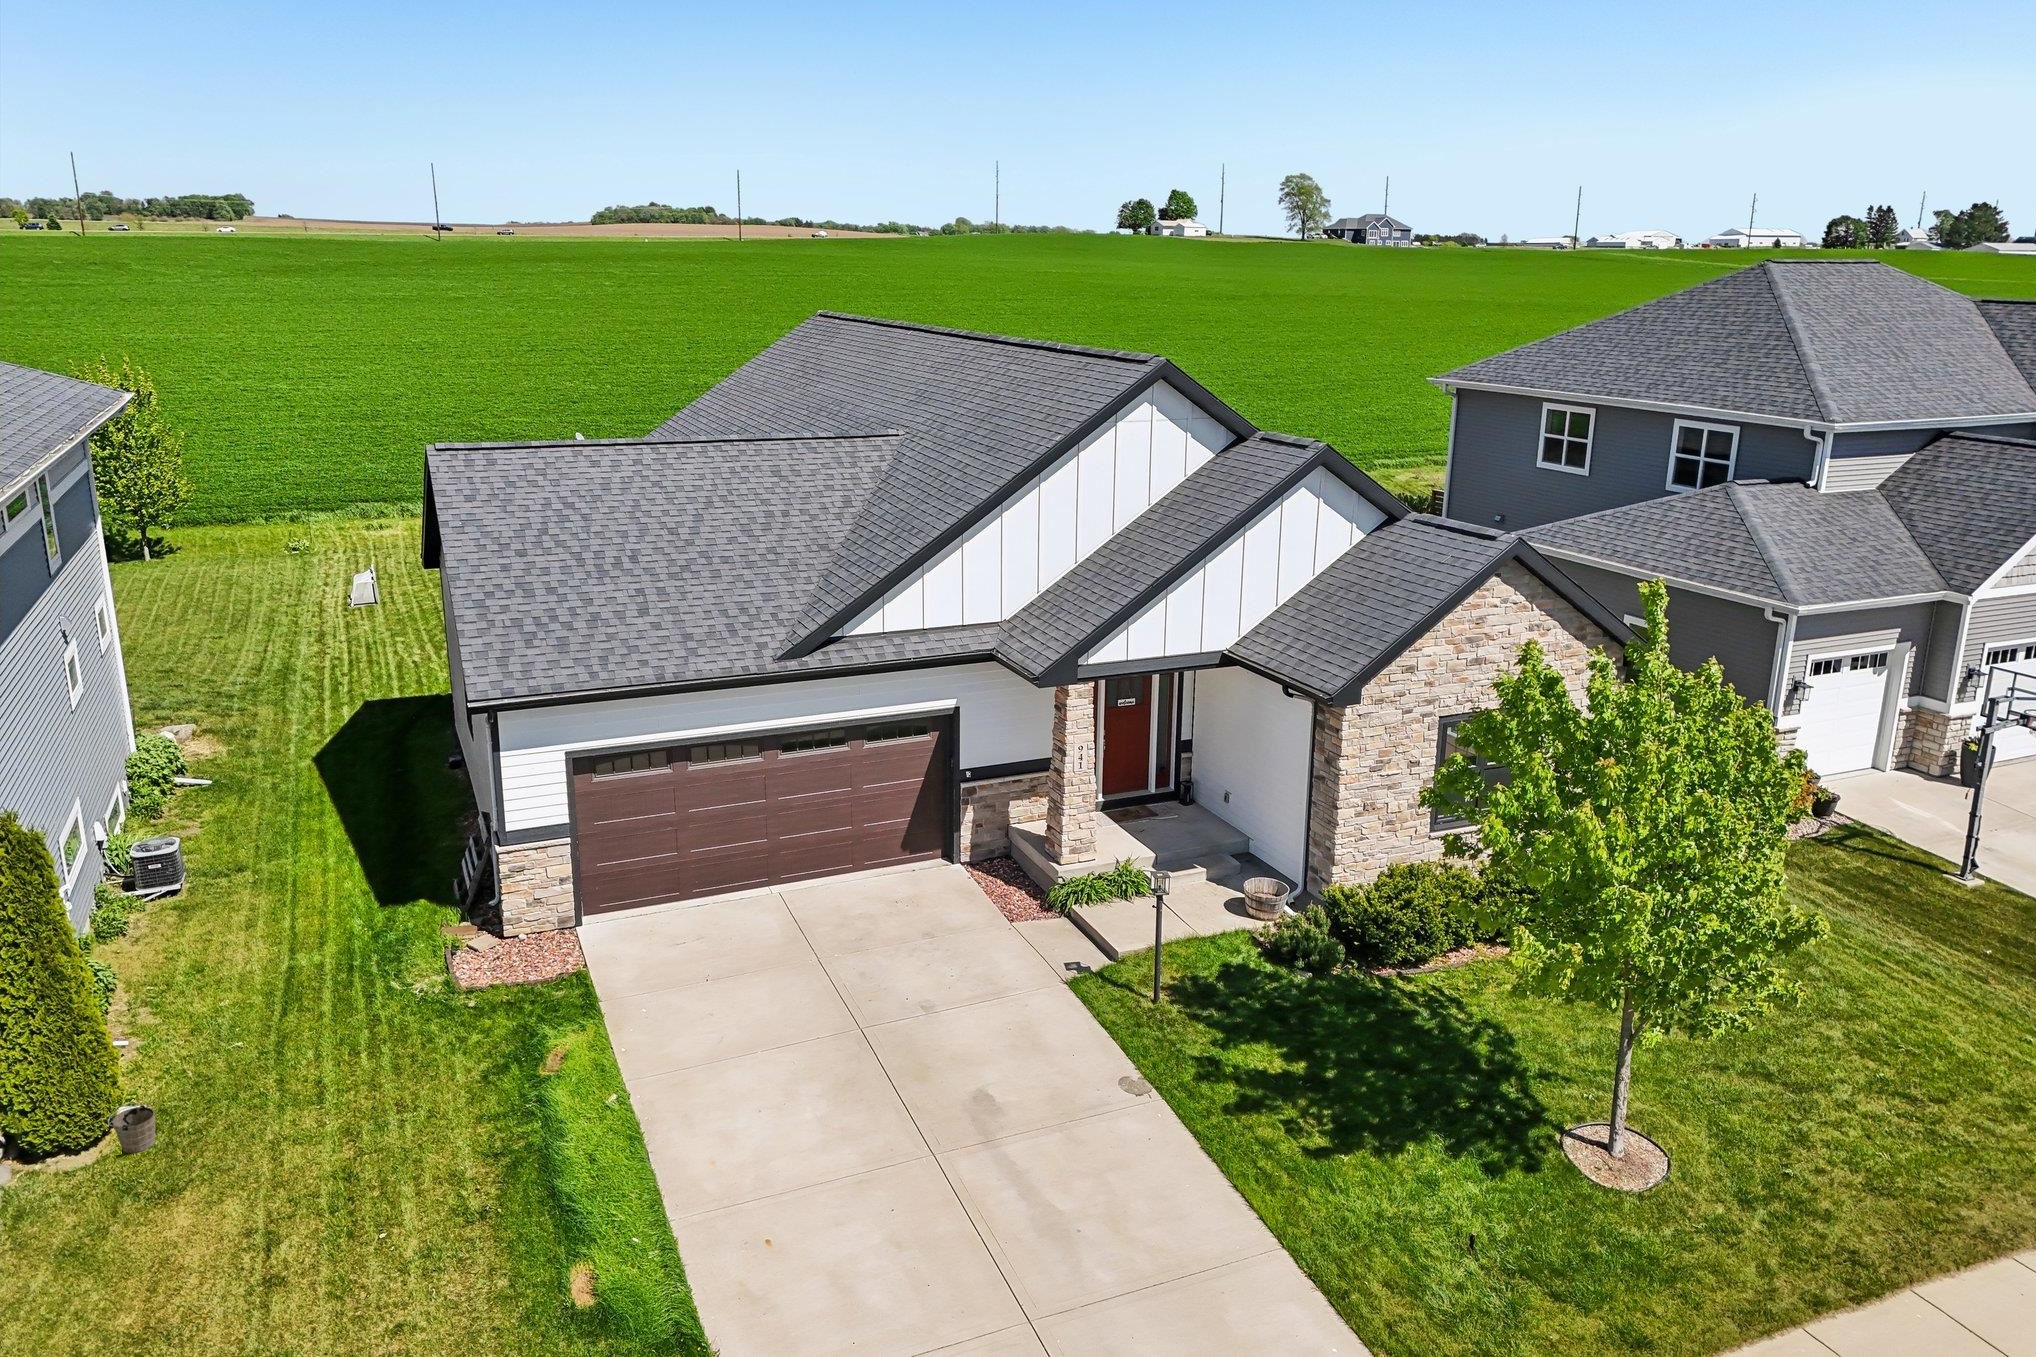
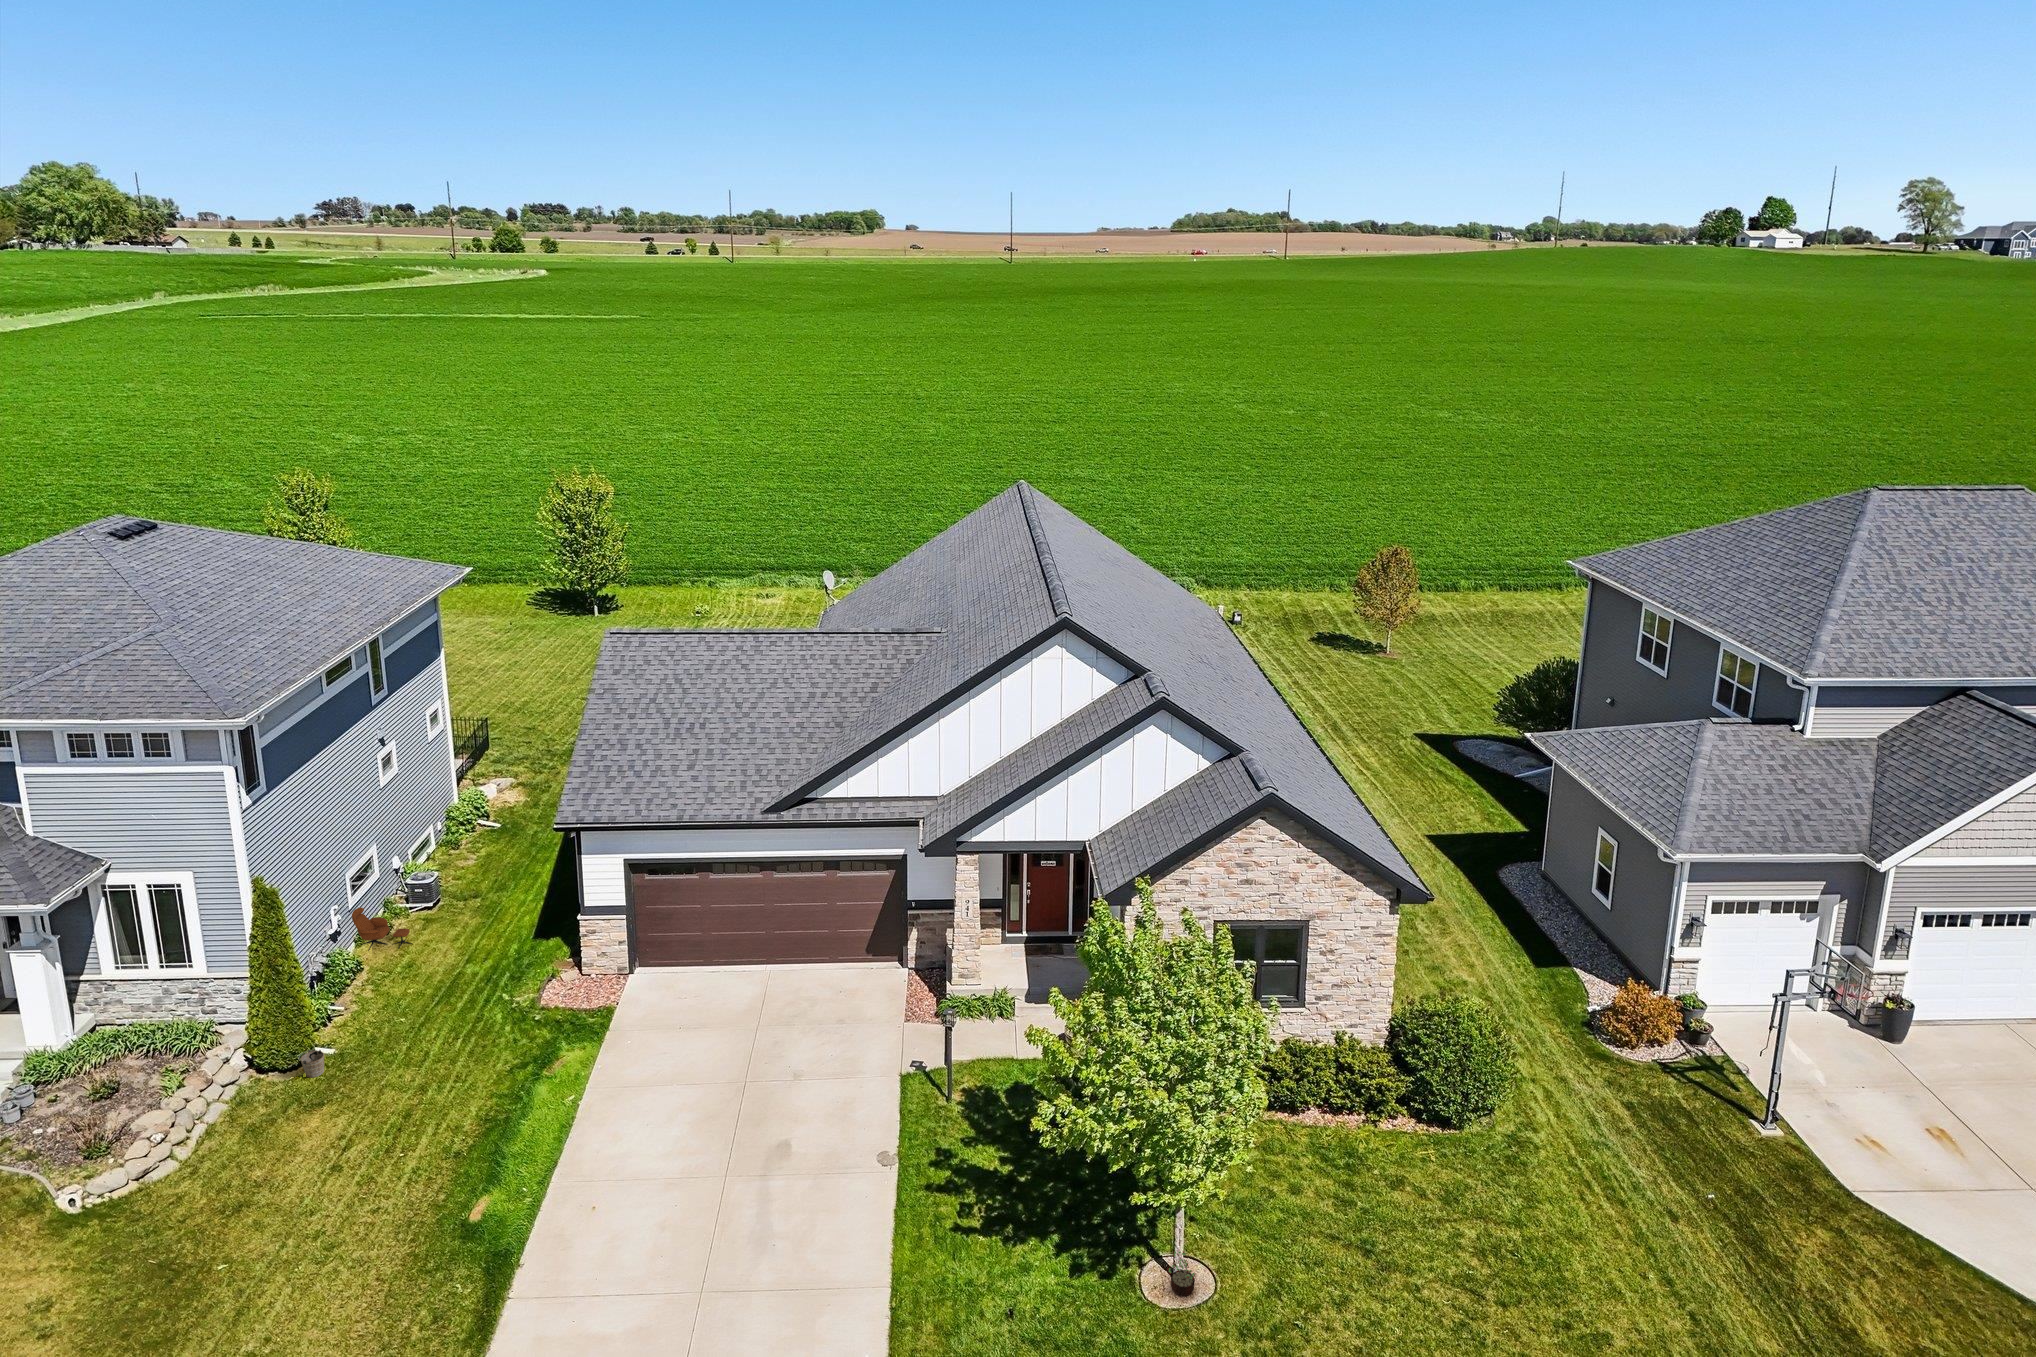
lounge chair: none [72,896,182,963] -> present [352,908,412,951]
decorative plant: none [1594,1094,1638,1153] -> present [1168,1250,1195,1296]

